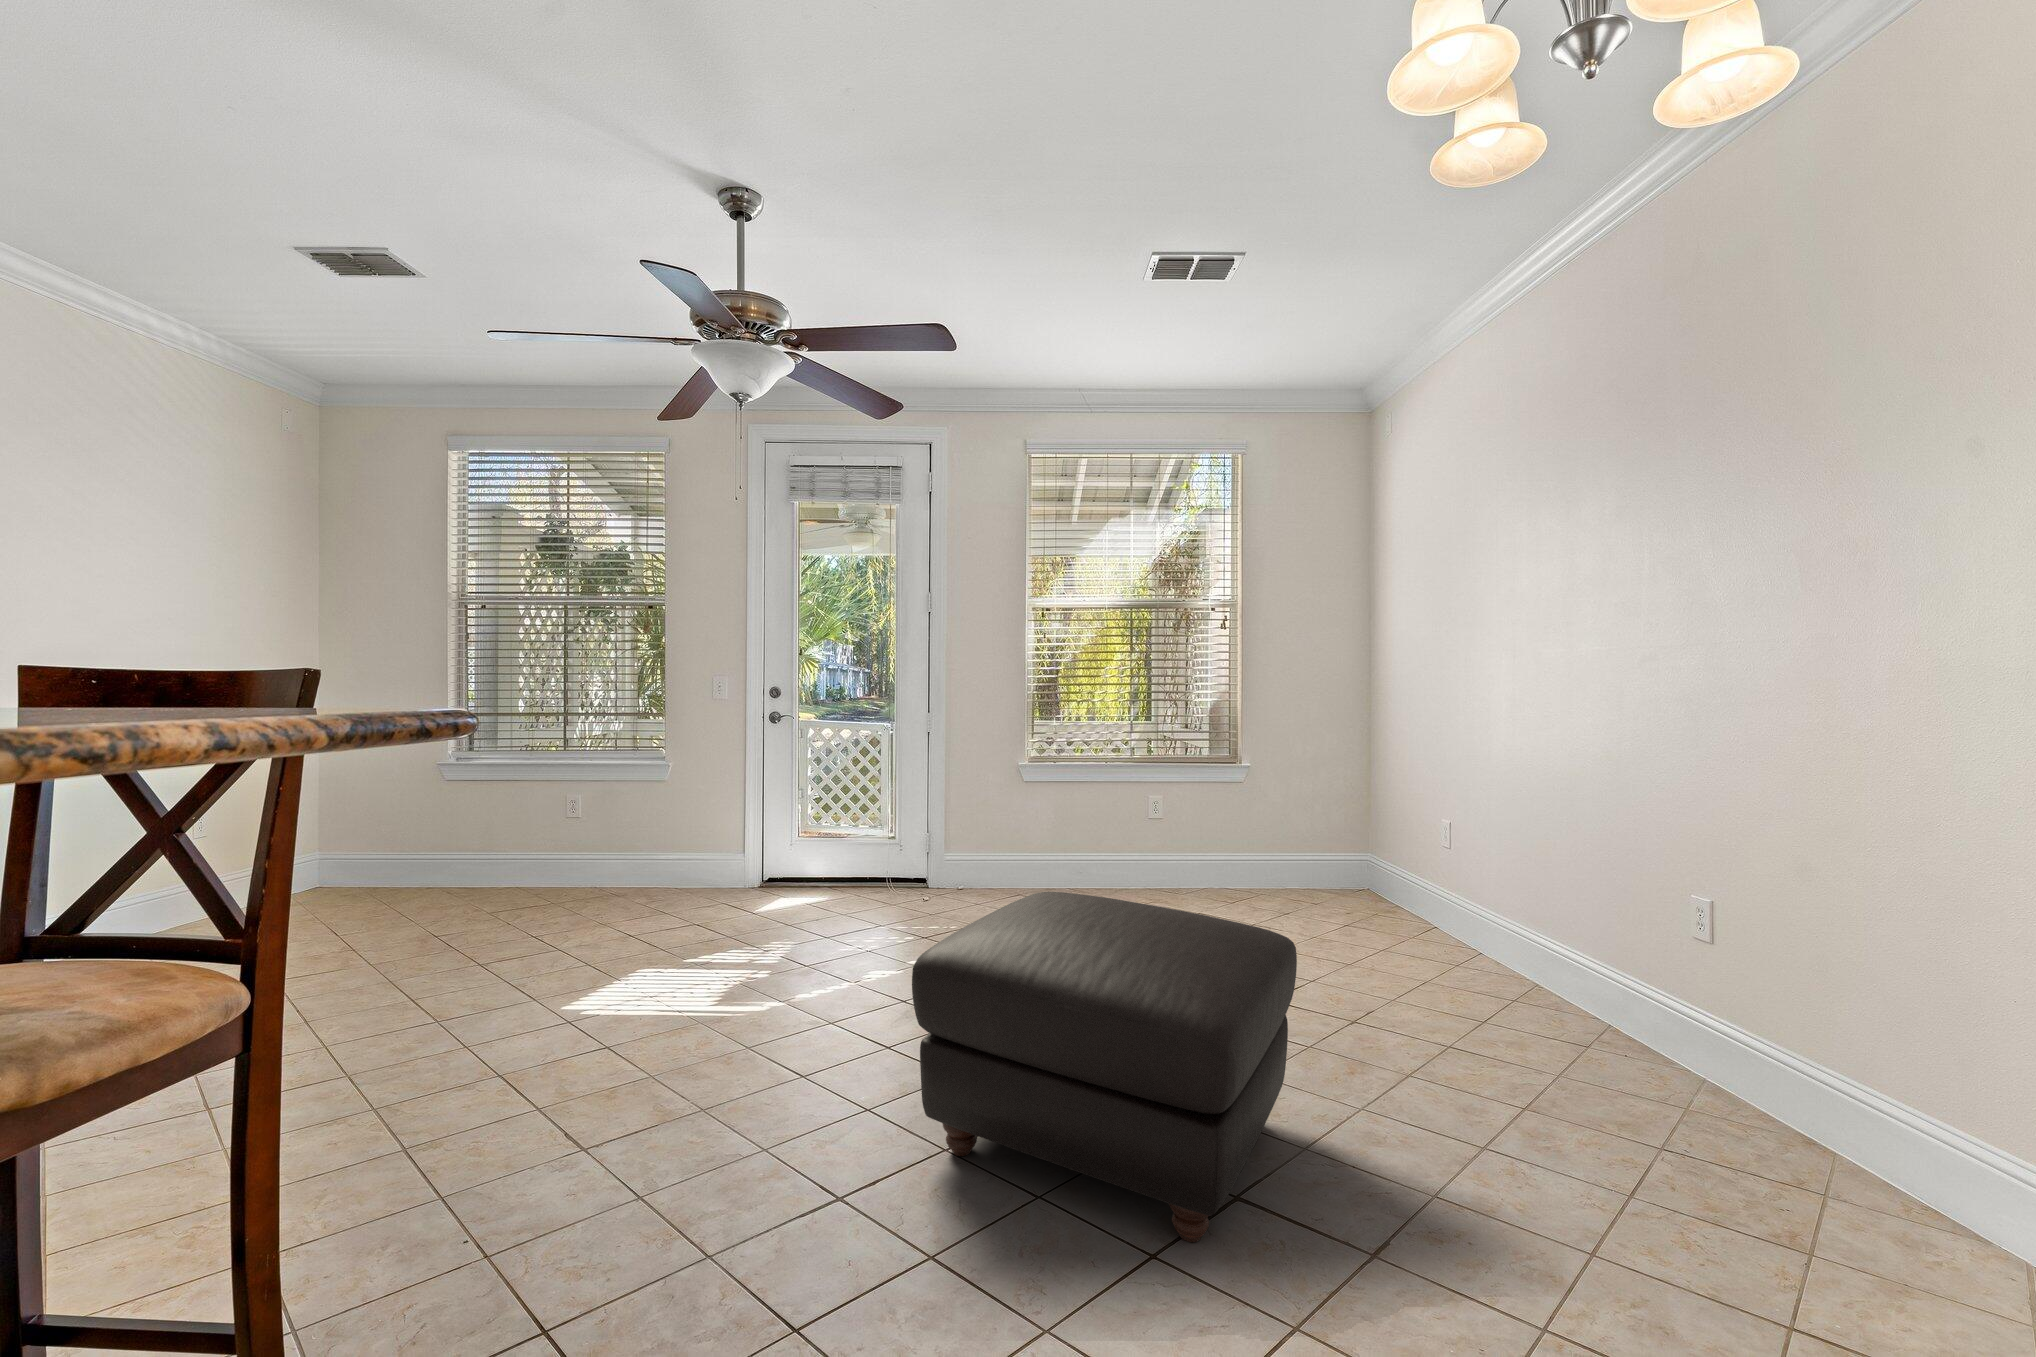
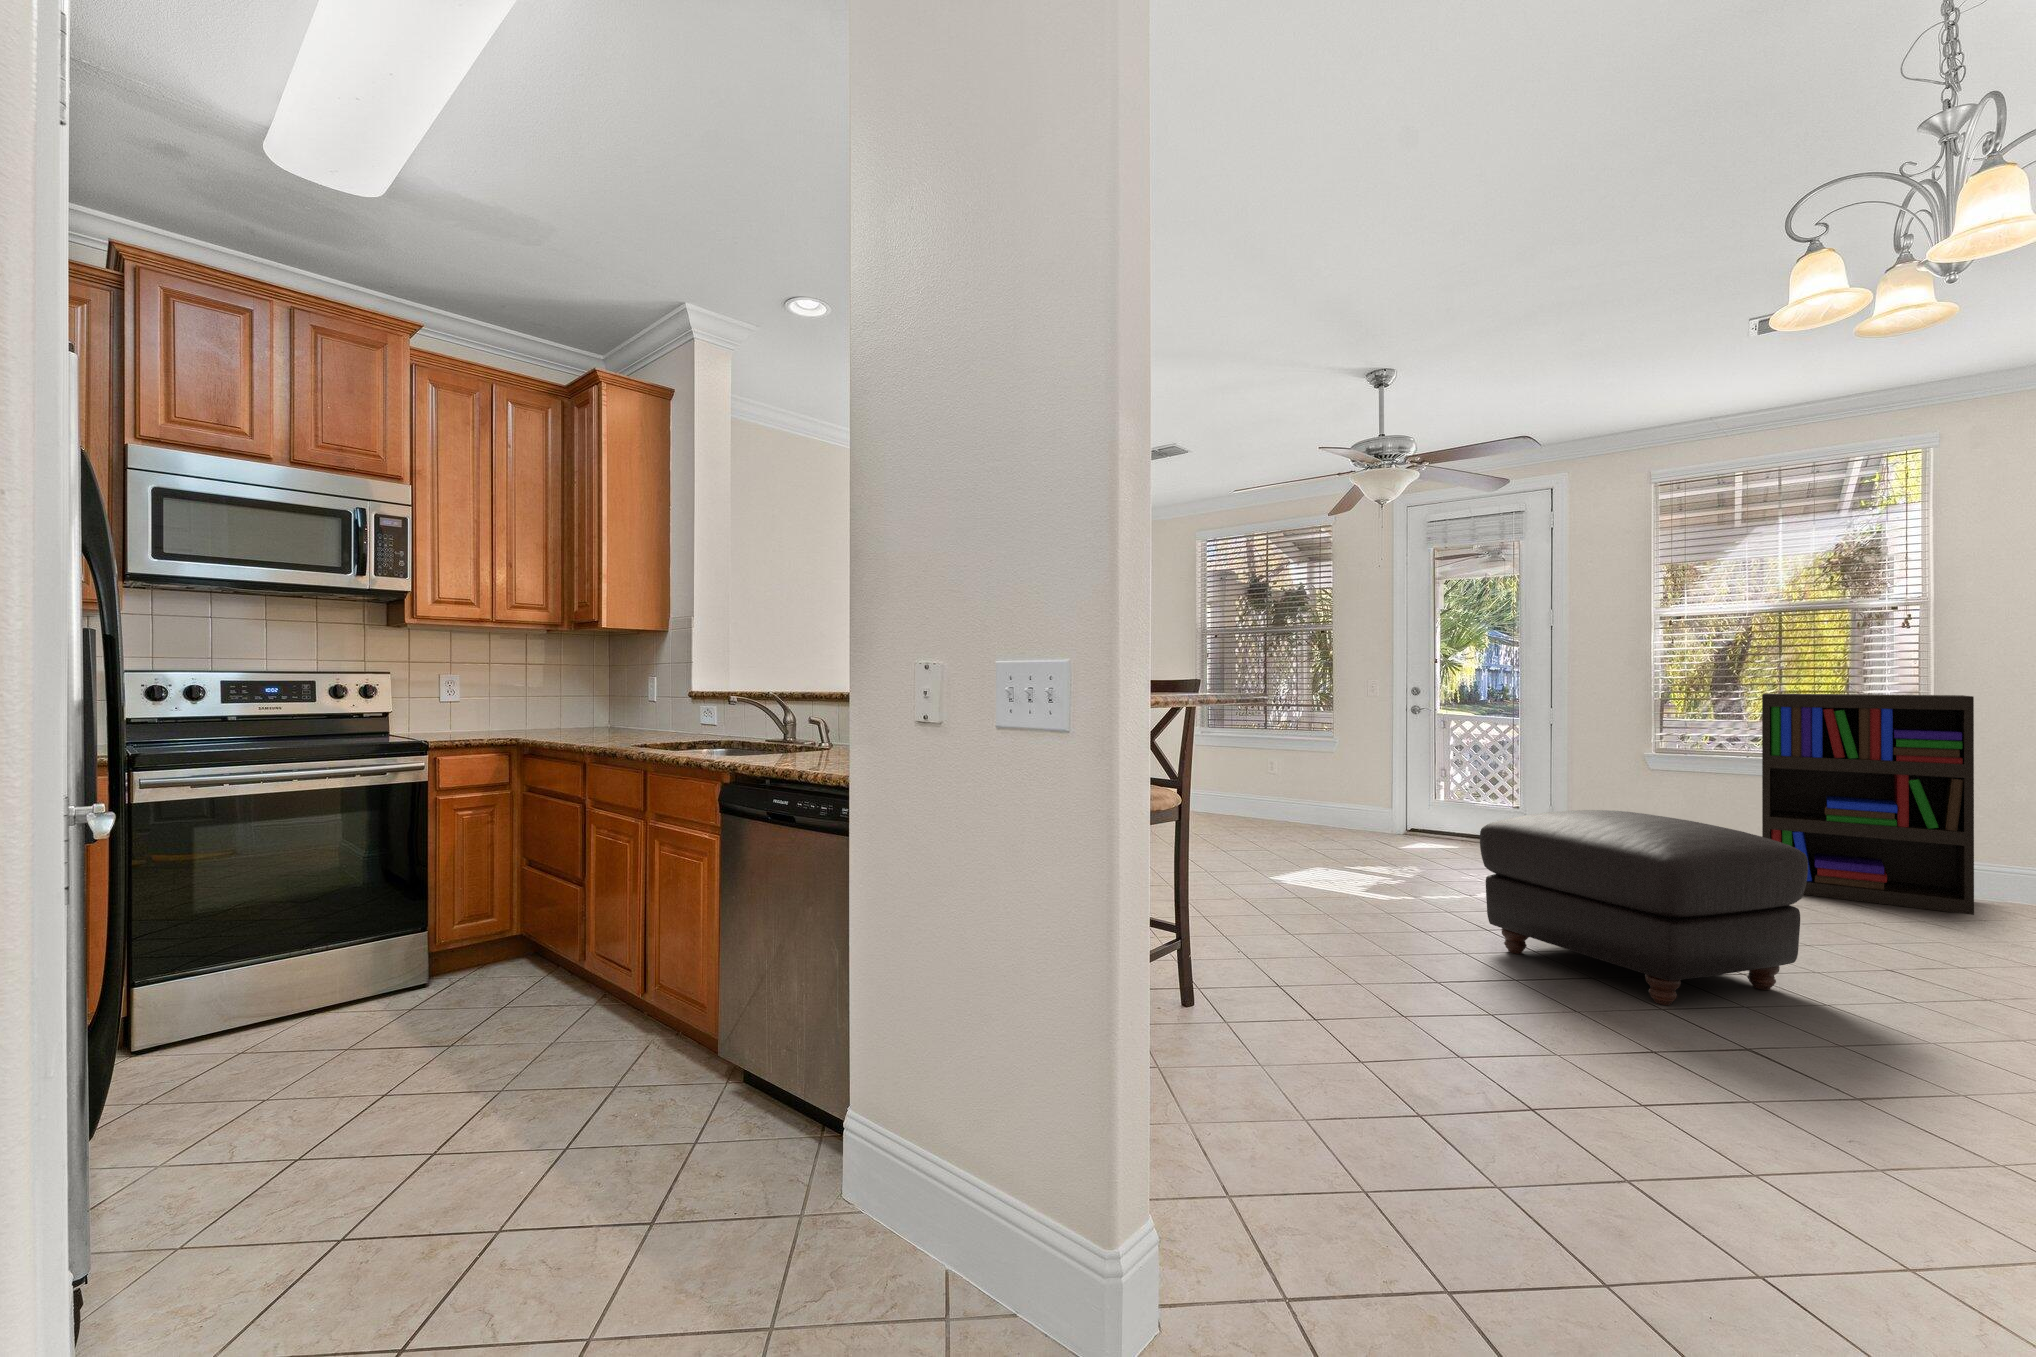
bookshelf: none [1117,693,1282,902] -> present [1762,693,1974,915]

